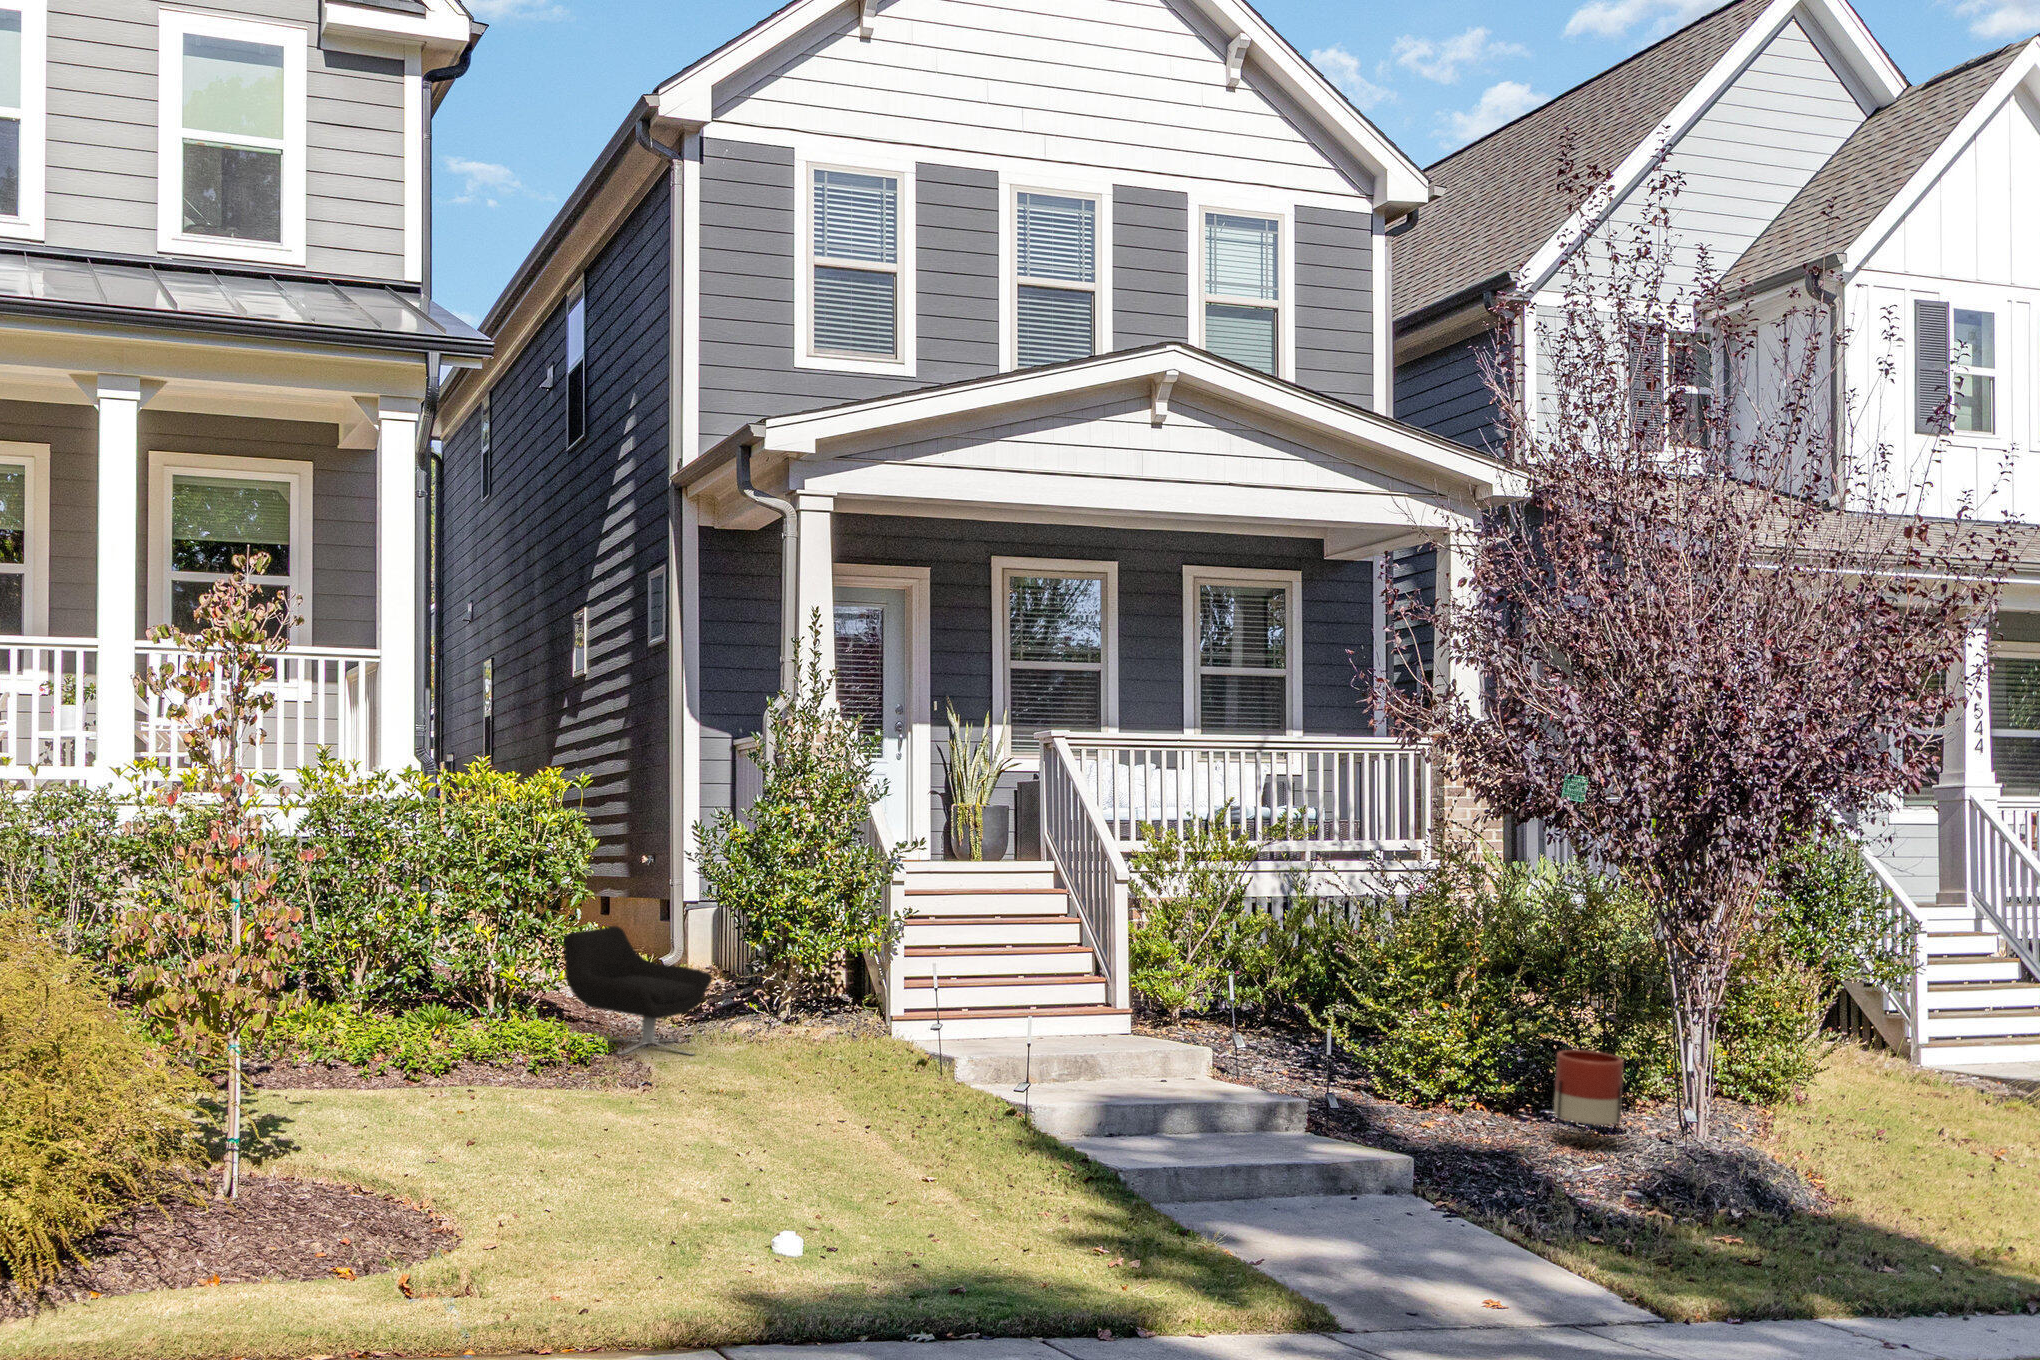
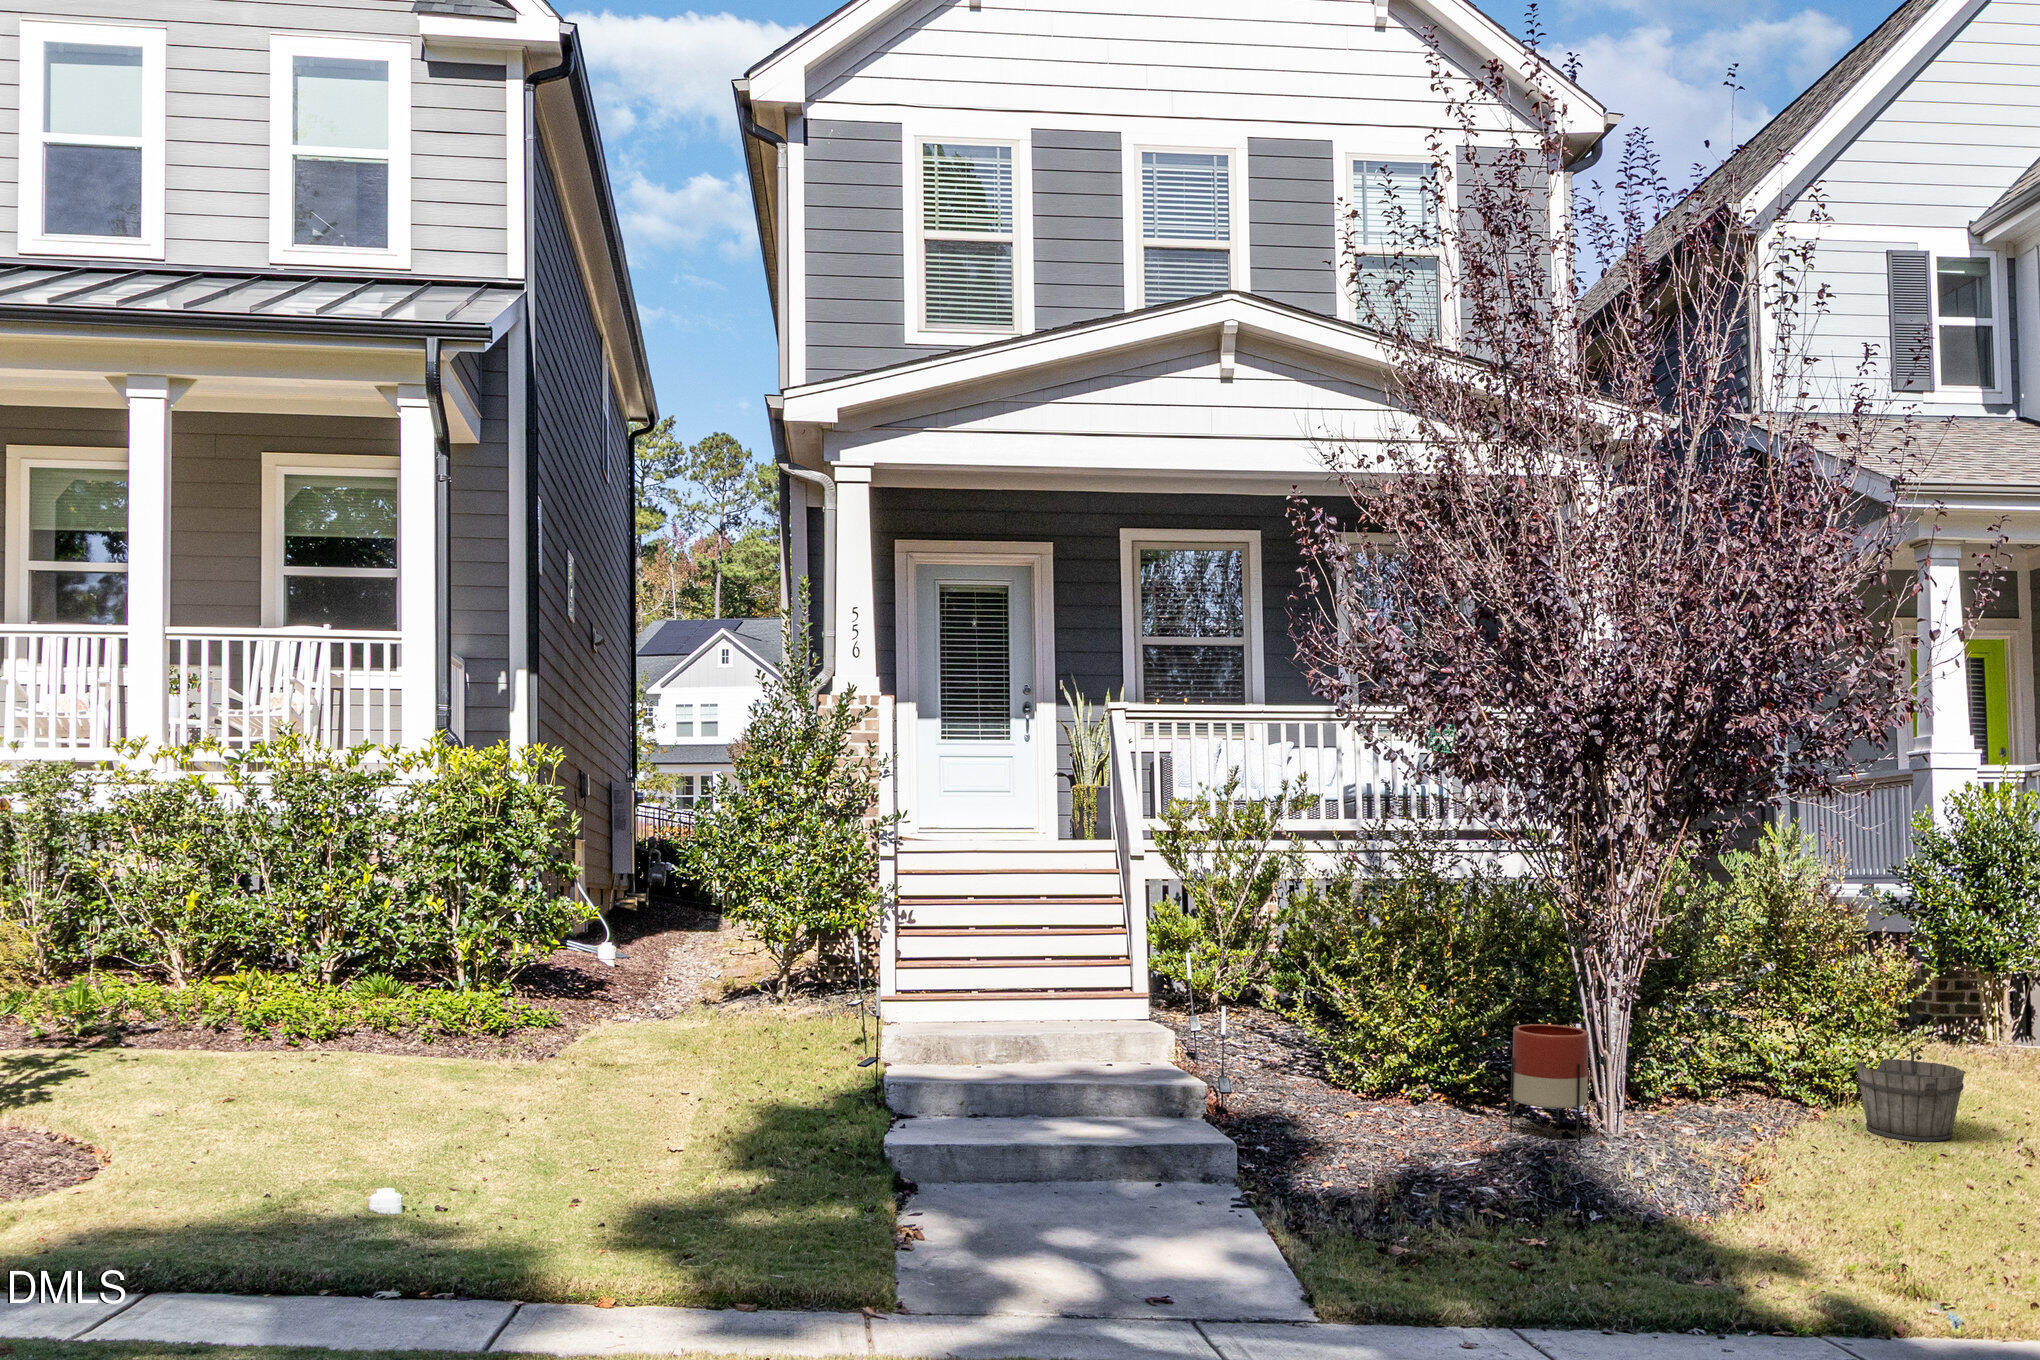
lounge chair: present [564,926,712,1055] -> none [525,899,686,1028]
wooden bucket: none [1798,1058,1890,1142] -> present [1856,1042,1964,1141]

